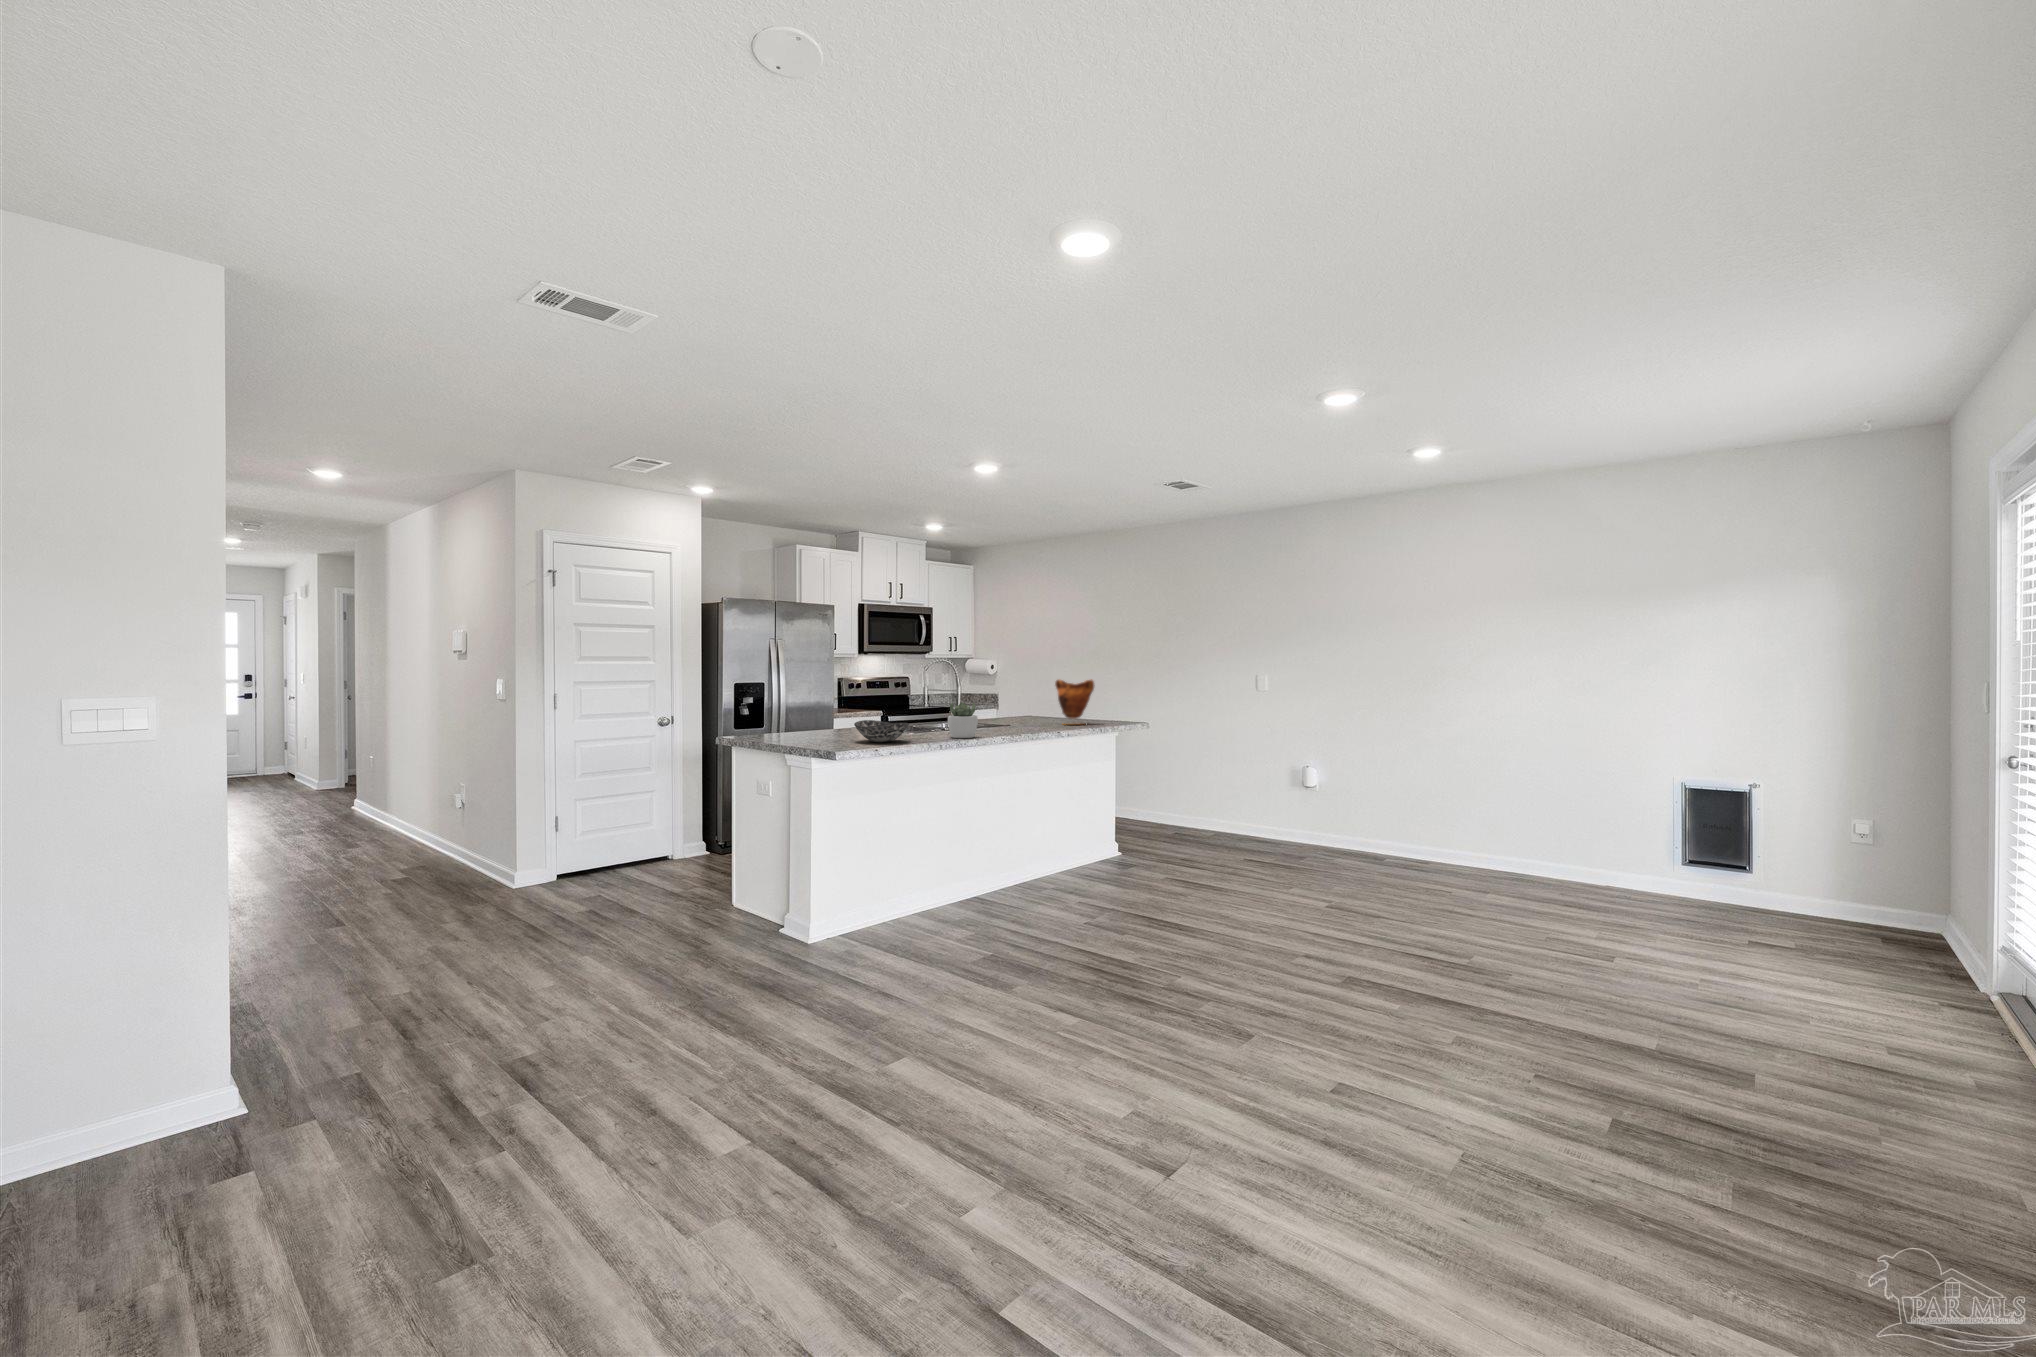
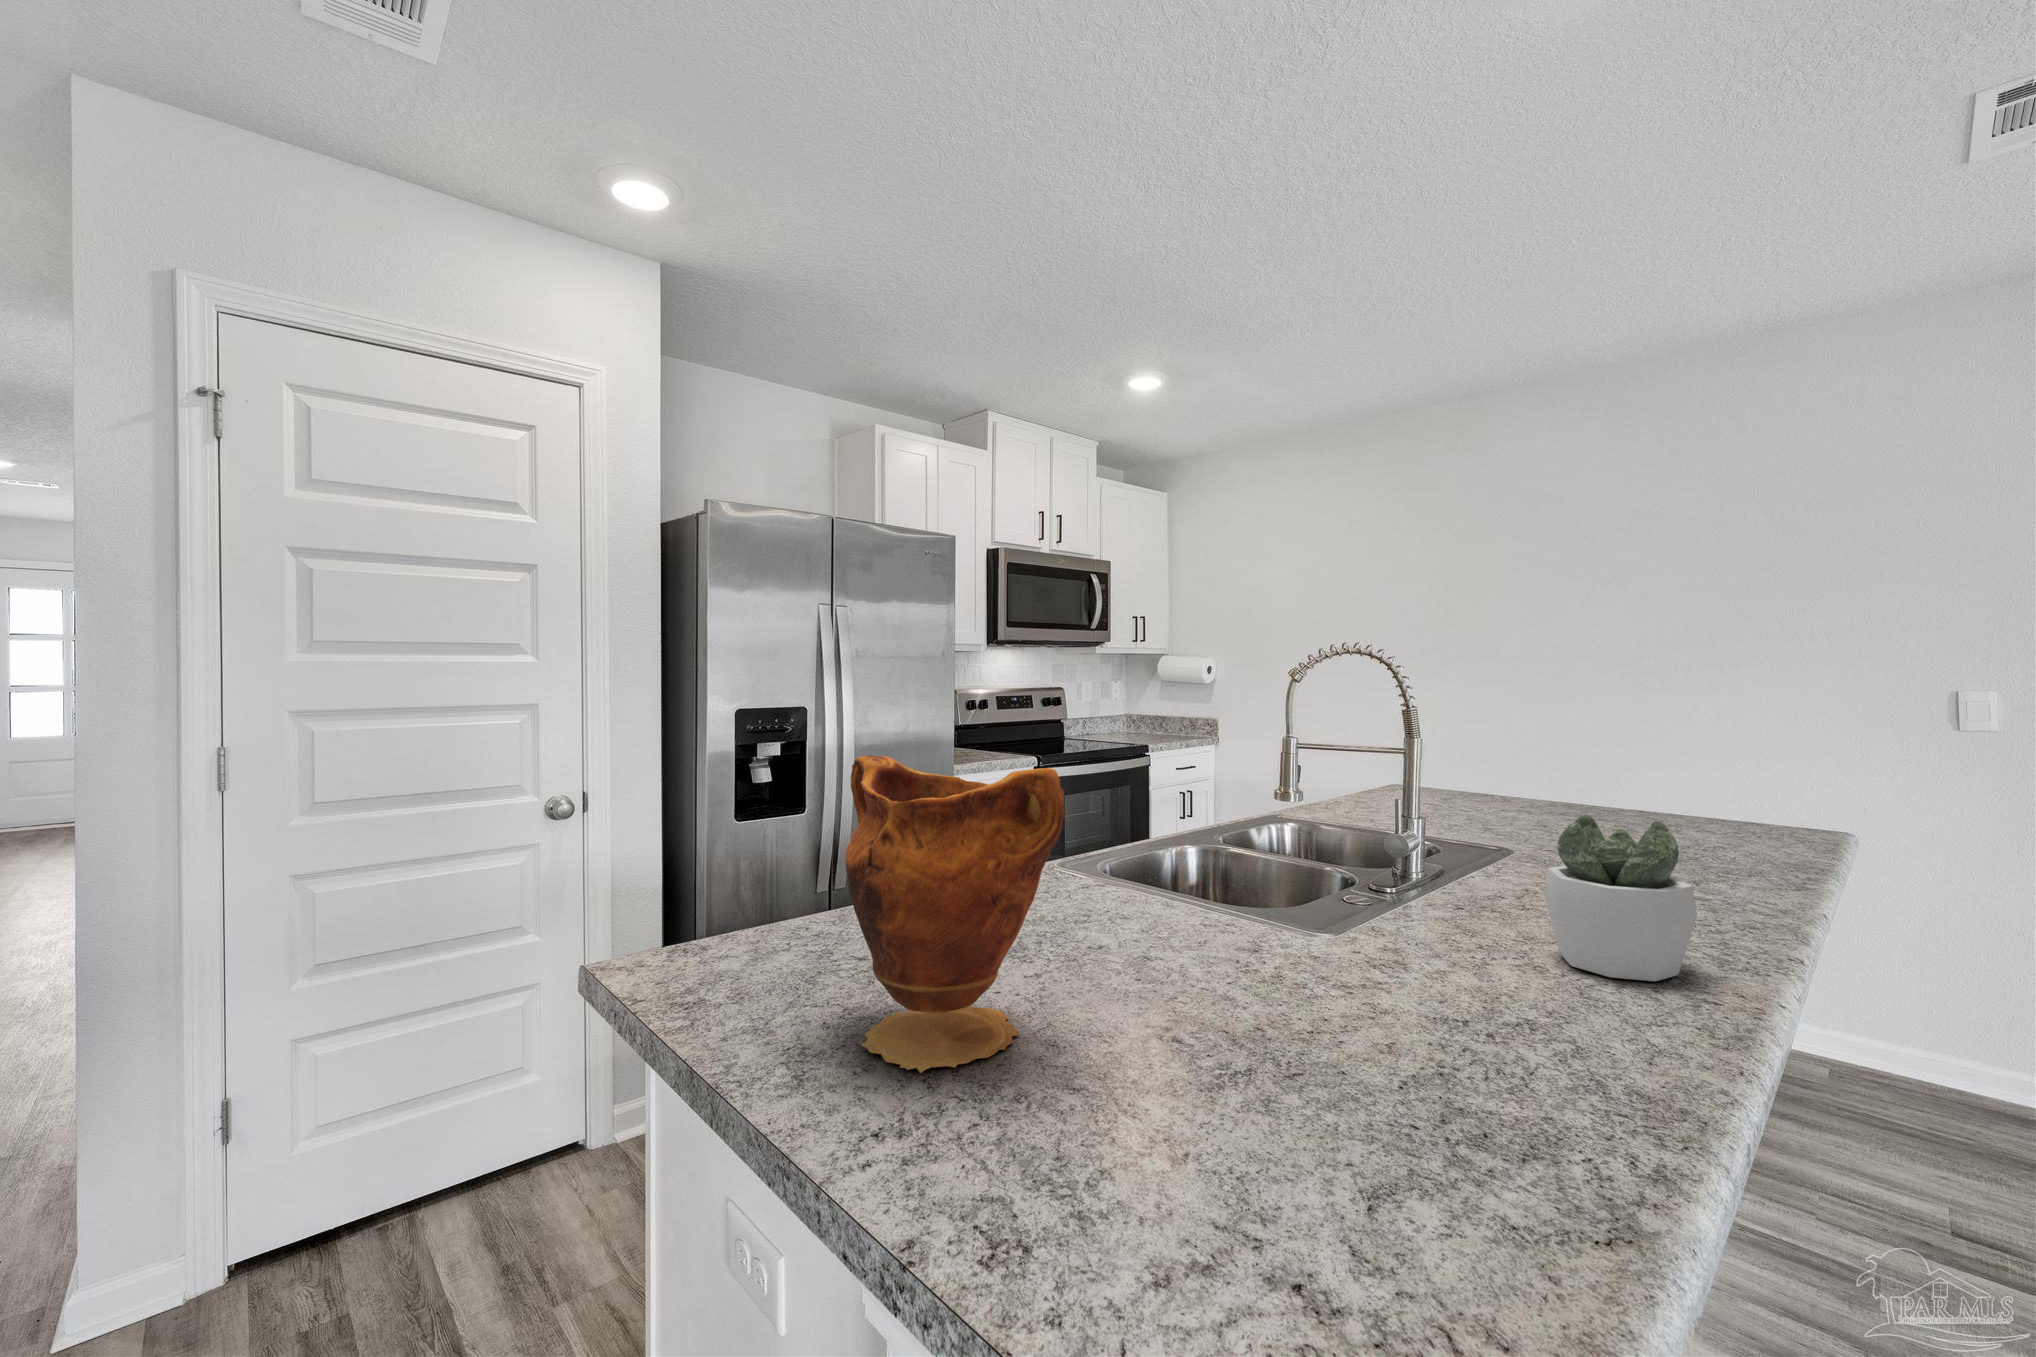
vase: present [1055,679,1094,725] -> present [845,756,1065,1073]
bowl: present [854,720,909,742] -> none [1216,902,1521,1049]

